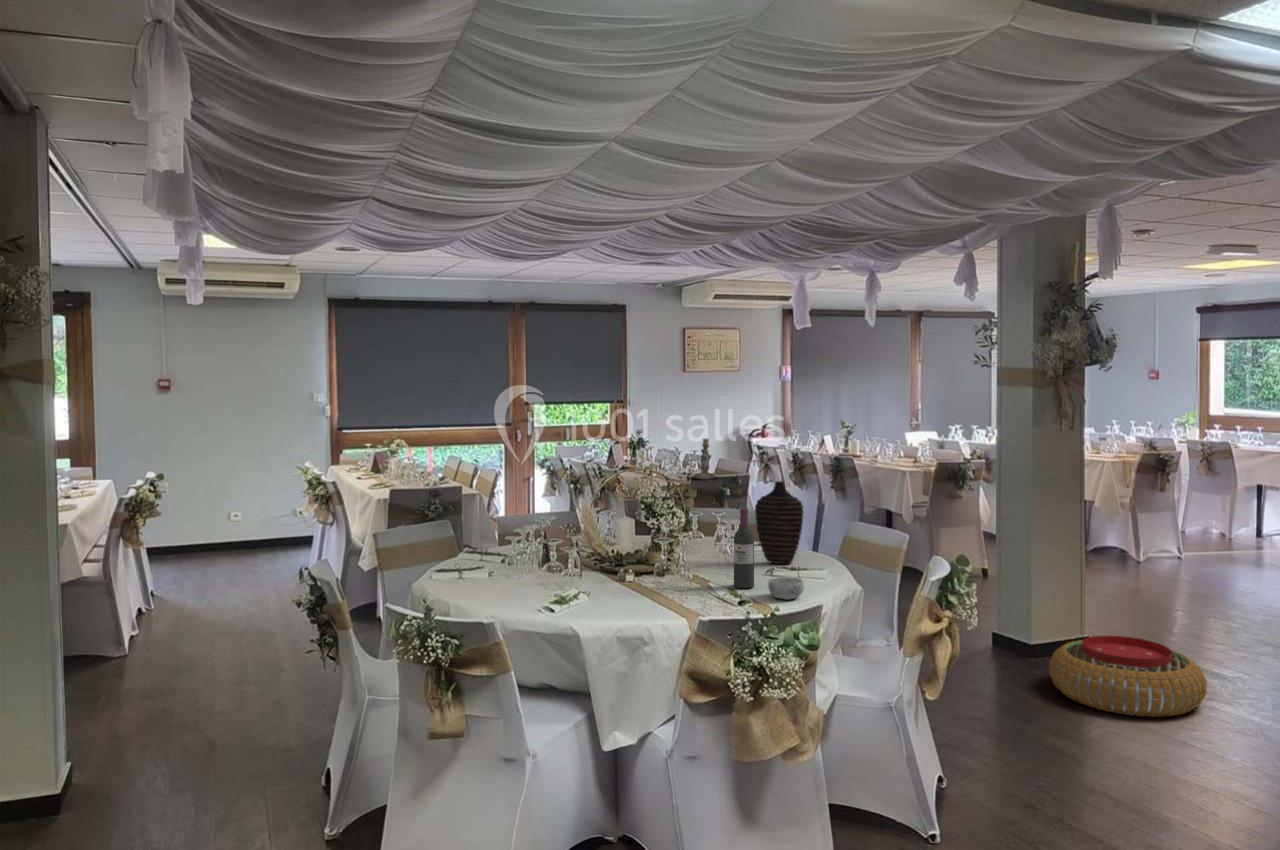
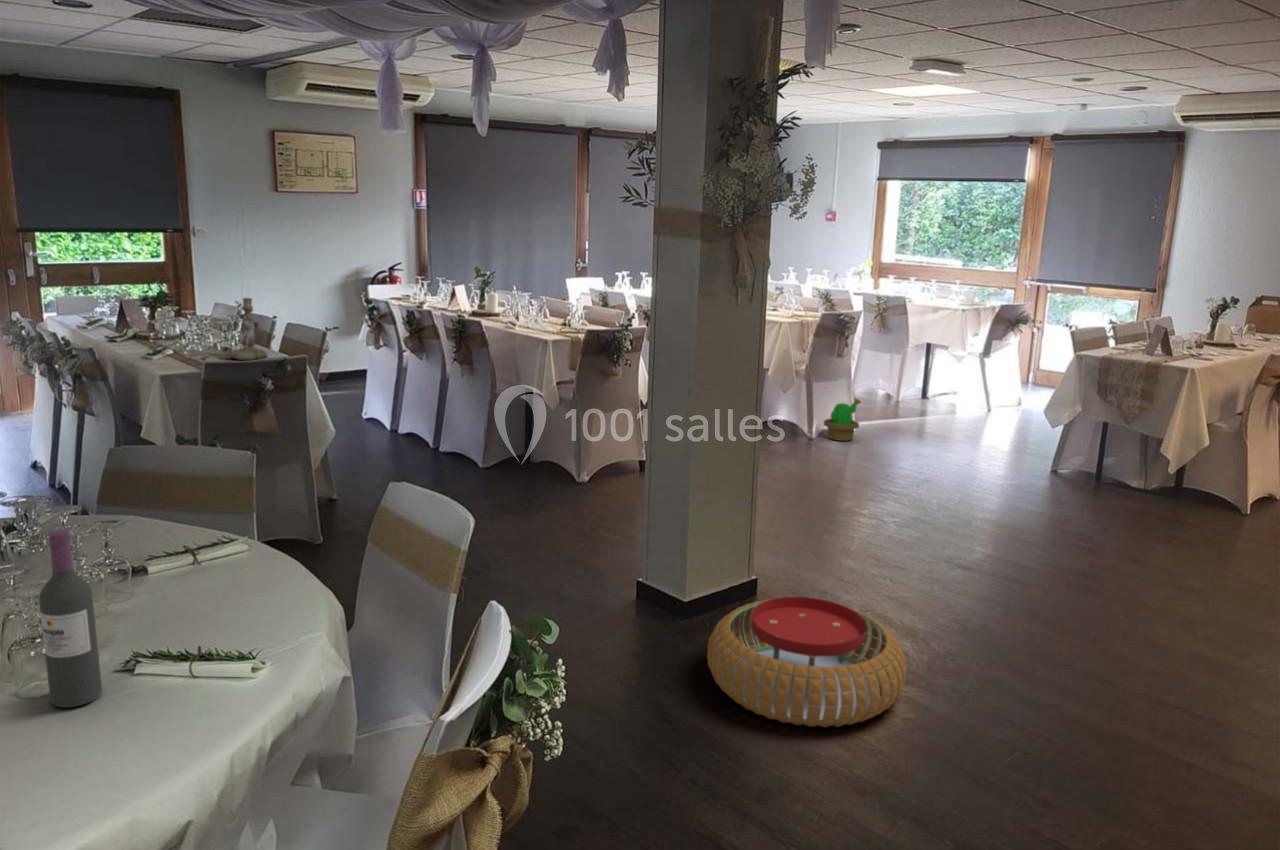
decorative vase: present [755,481,803,564] -> none [162,434,261,595]
decorative plant: none [1150,527,1186,564] -> present [824,398,861,441]
decorative bowl: present [768,577,804,600] -> none [101,685,191,752]

